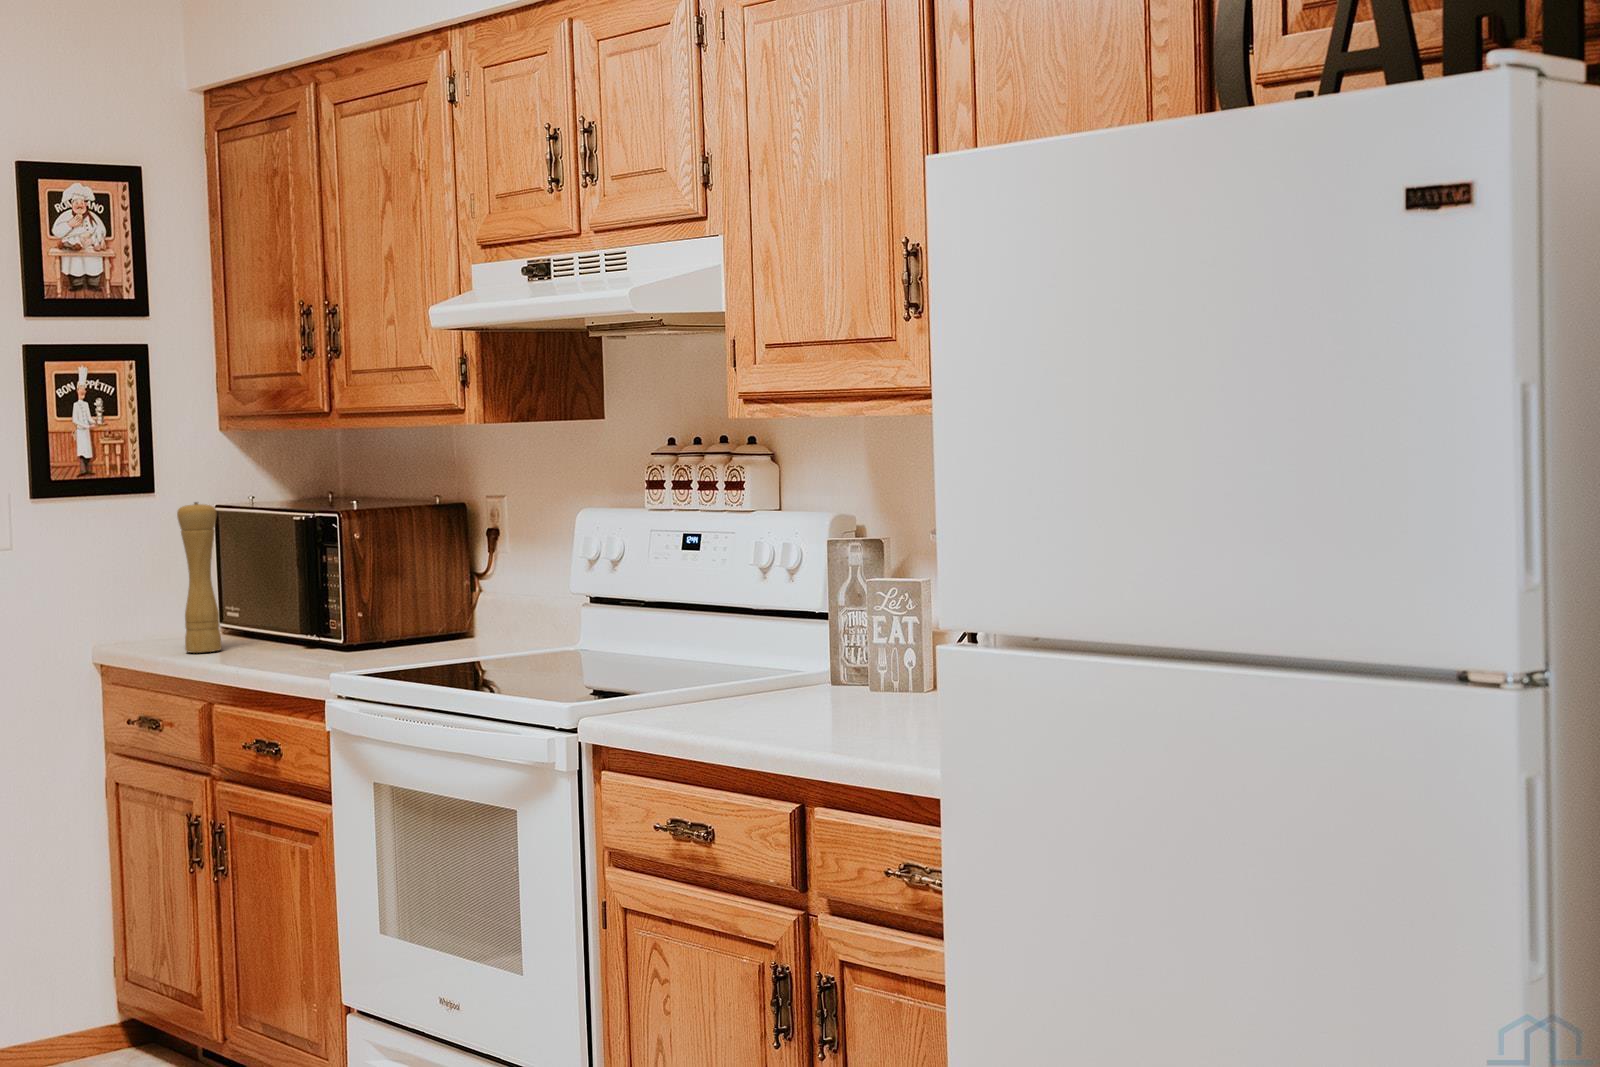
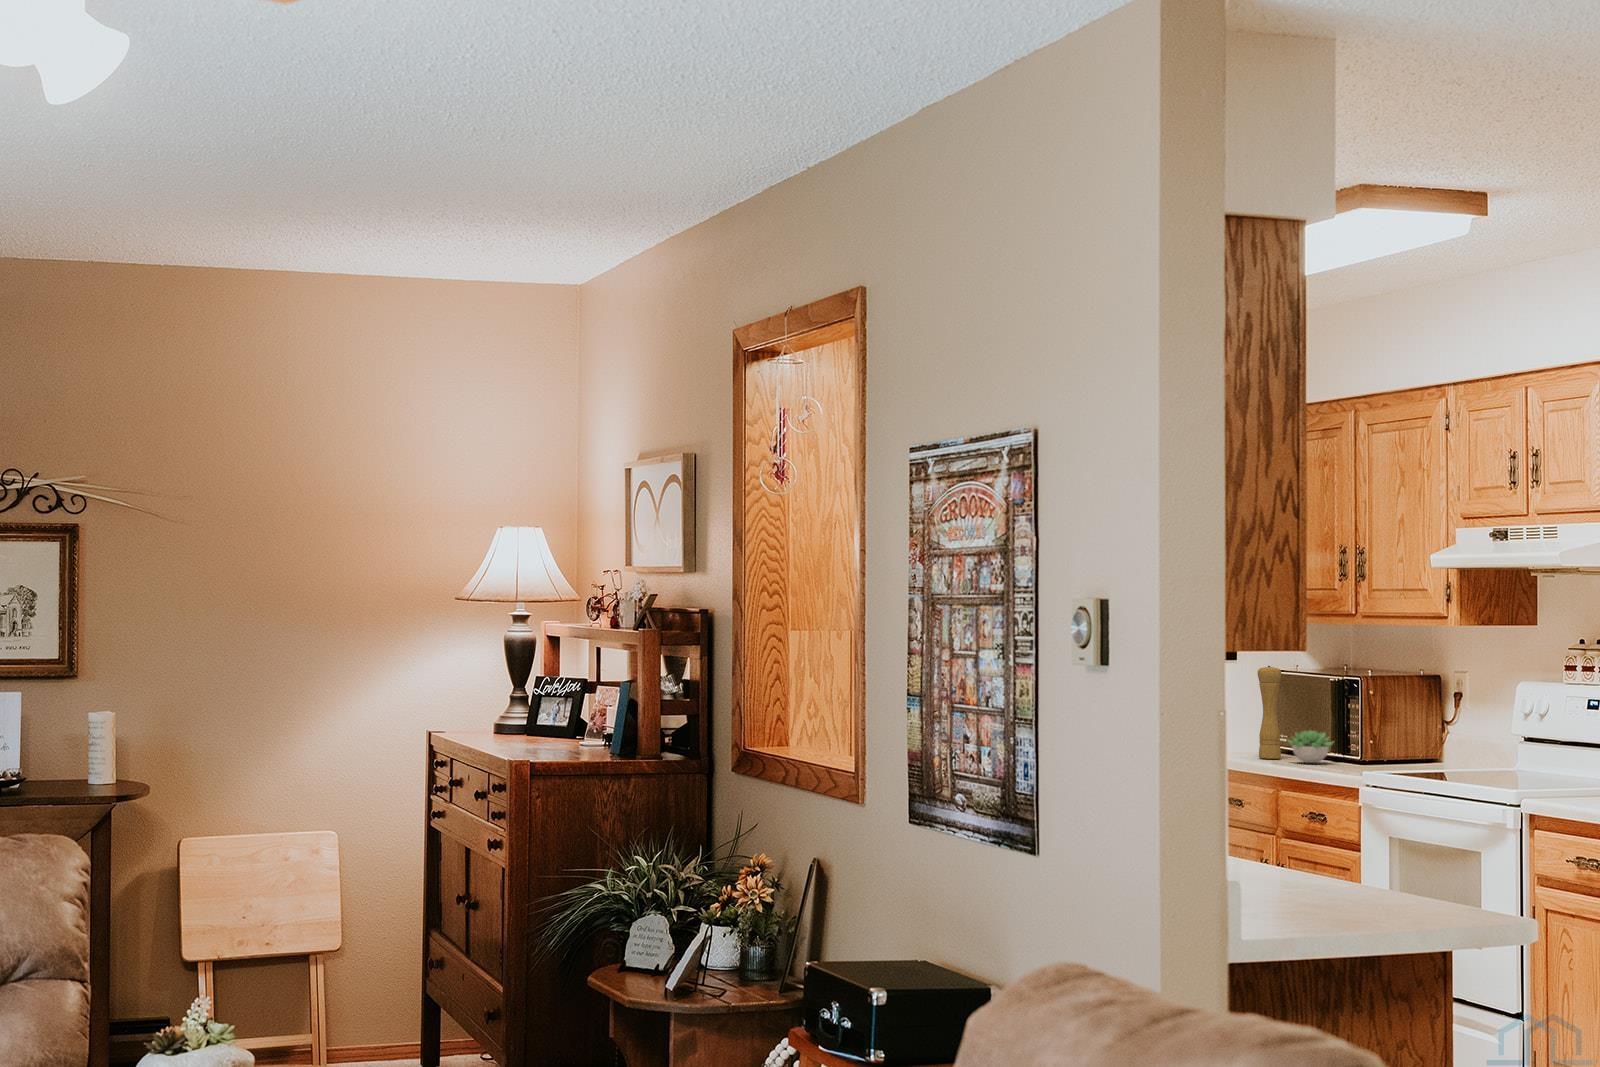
succulent plant: none [222,604,301,657] -> present [1288,731,1334,763]

